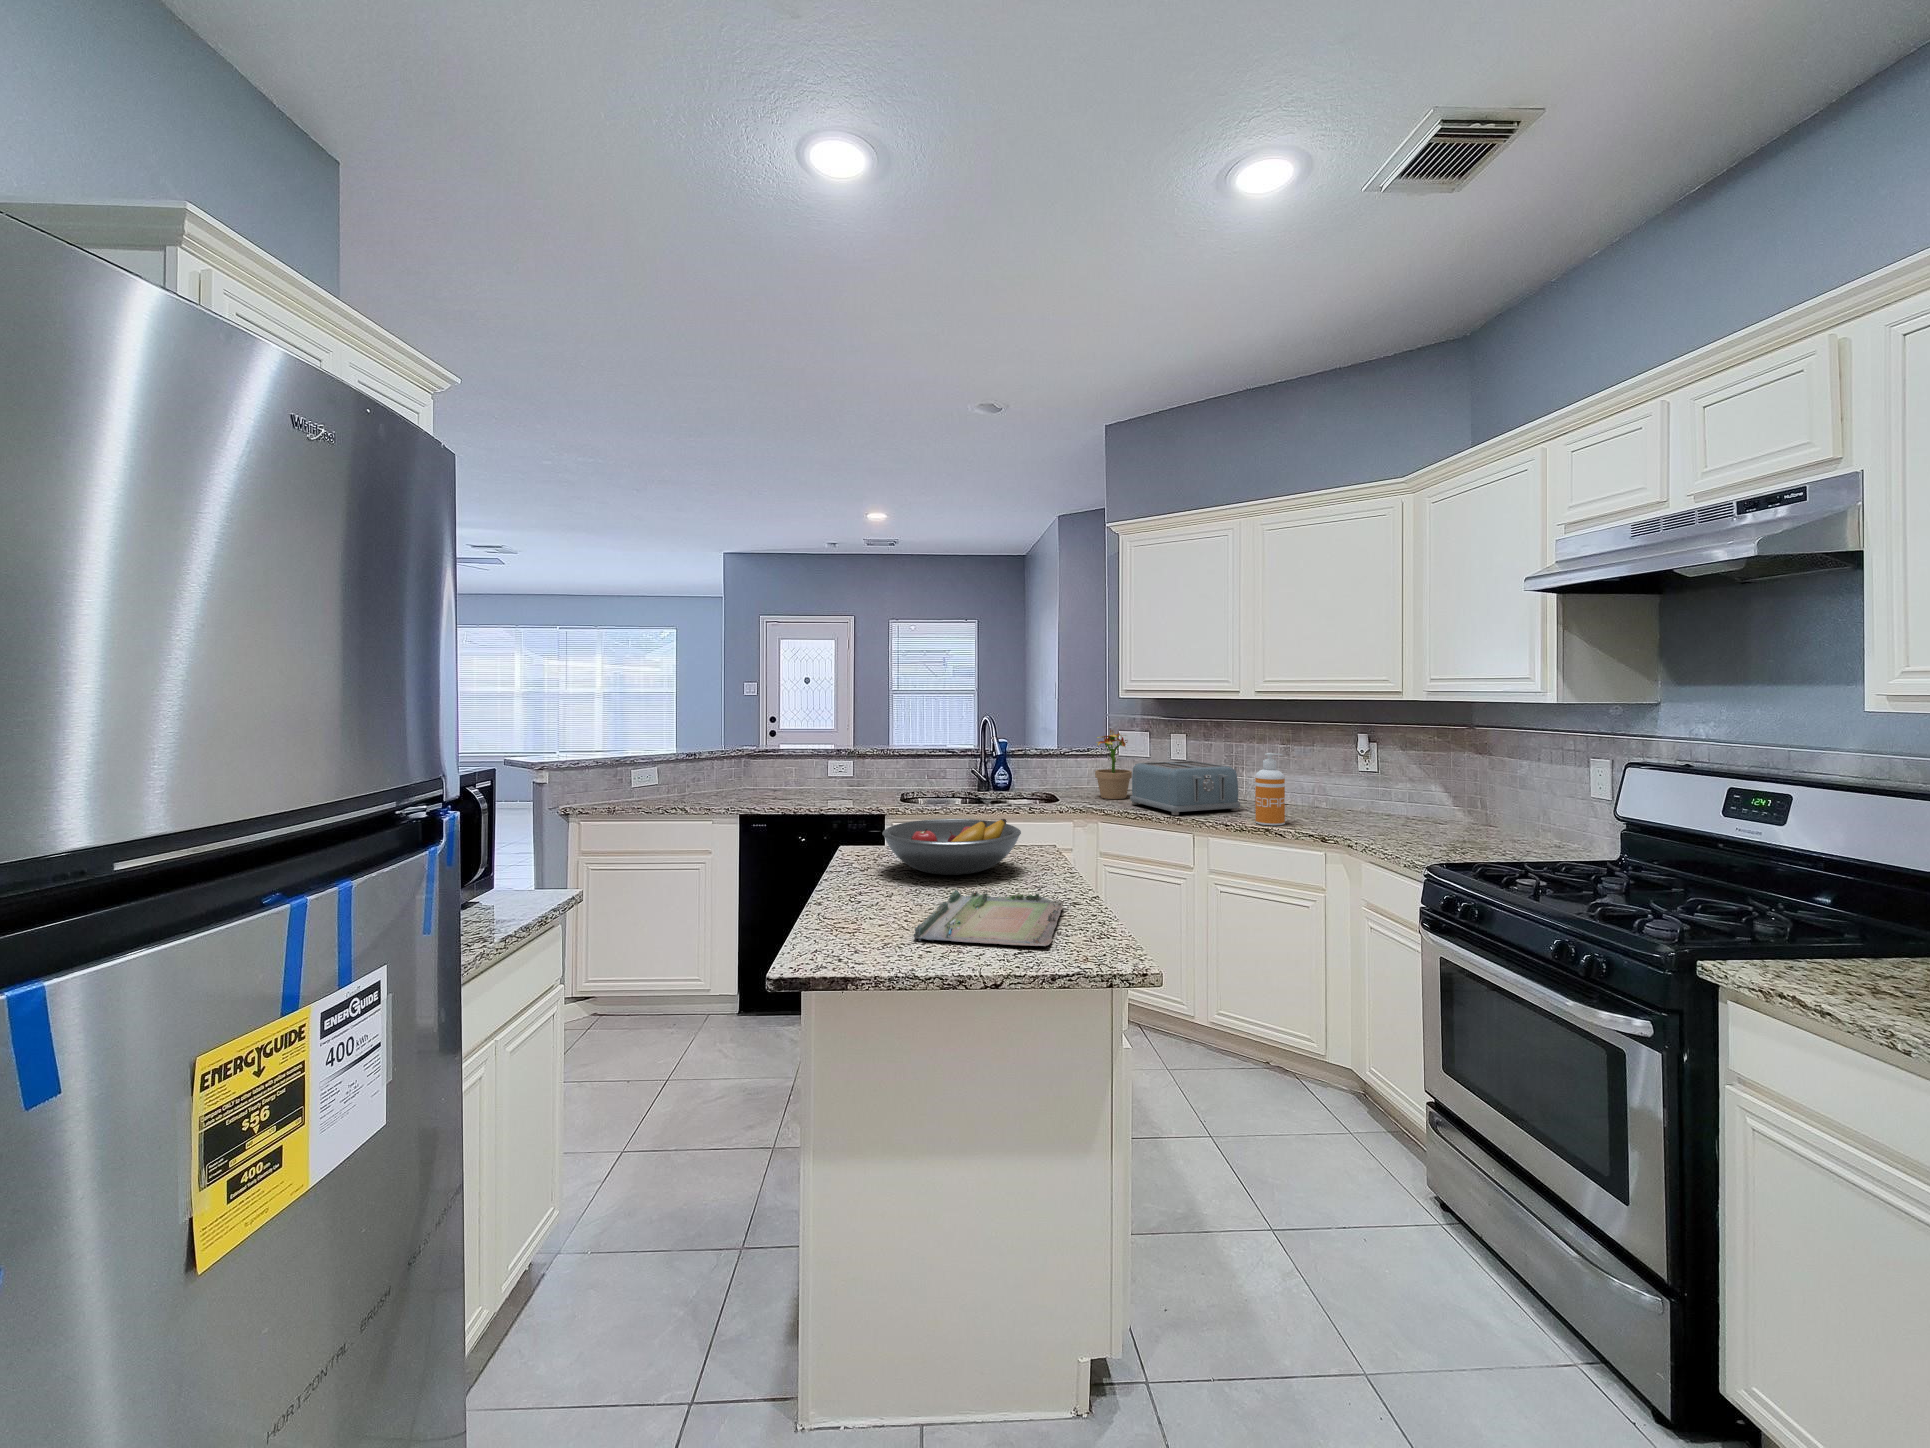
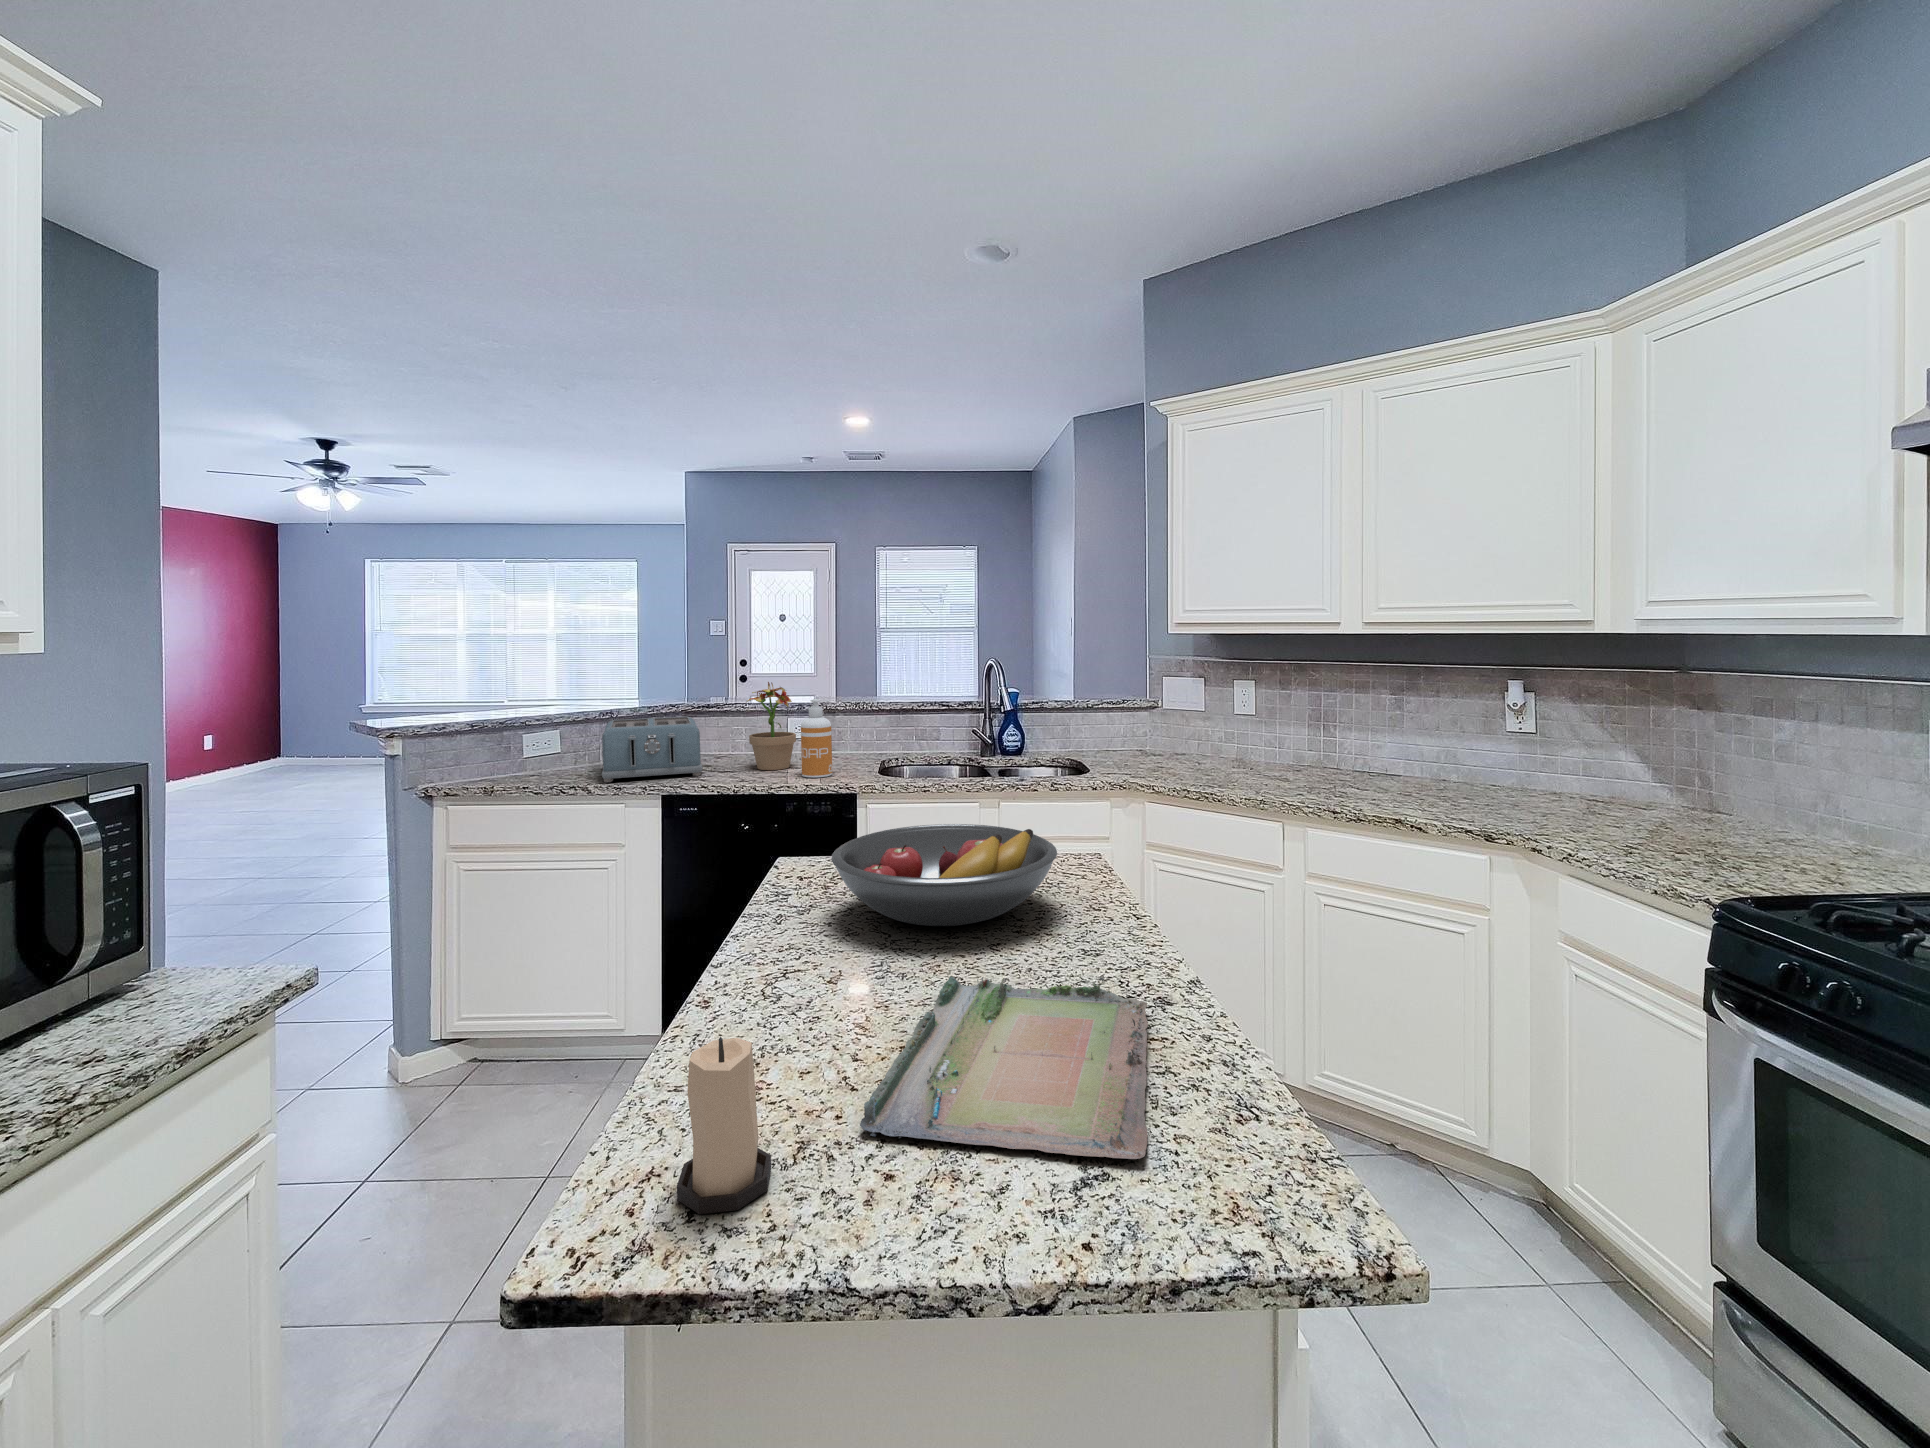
potted plant: present [1095,729,1132,799] -> present [747,682,796,770]
soap dispenser: present [1255,753,1285,825] -> present [801,699,832,778]
toaster: present [1130,761,1240,815] -> present [602,716,703,782]
candle: none [834,881,874,958] -> present [677,1037,771,1214]

